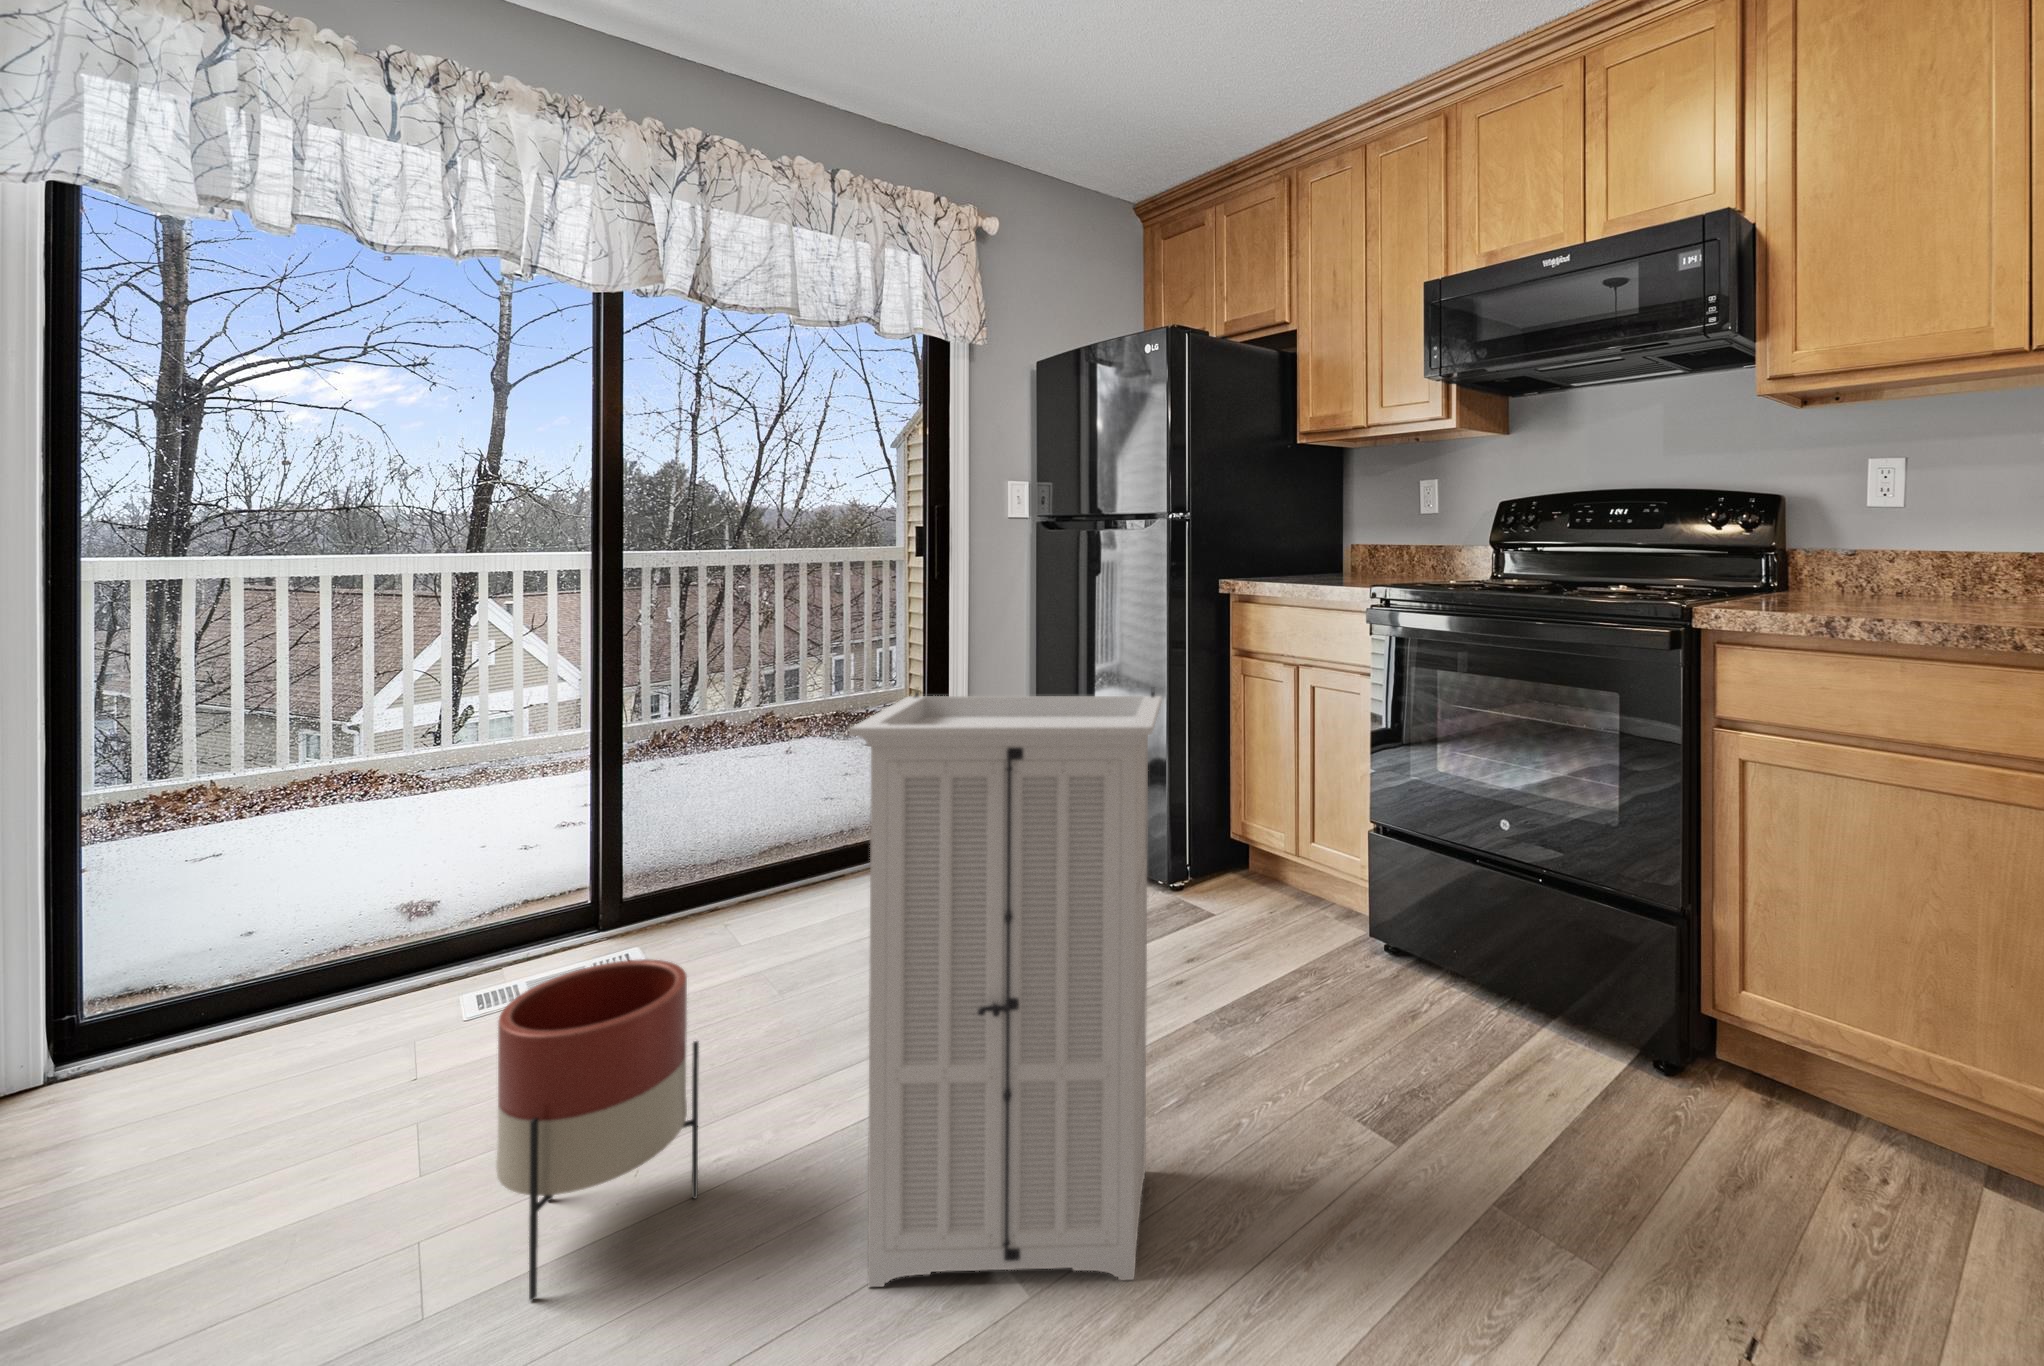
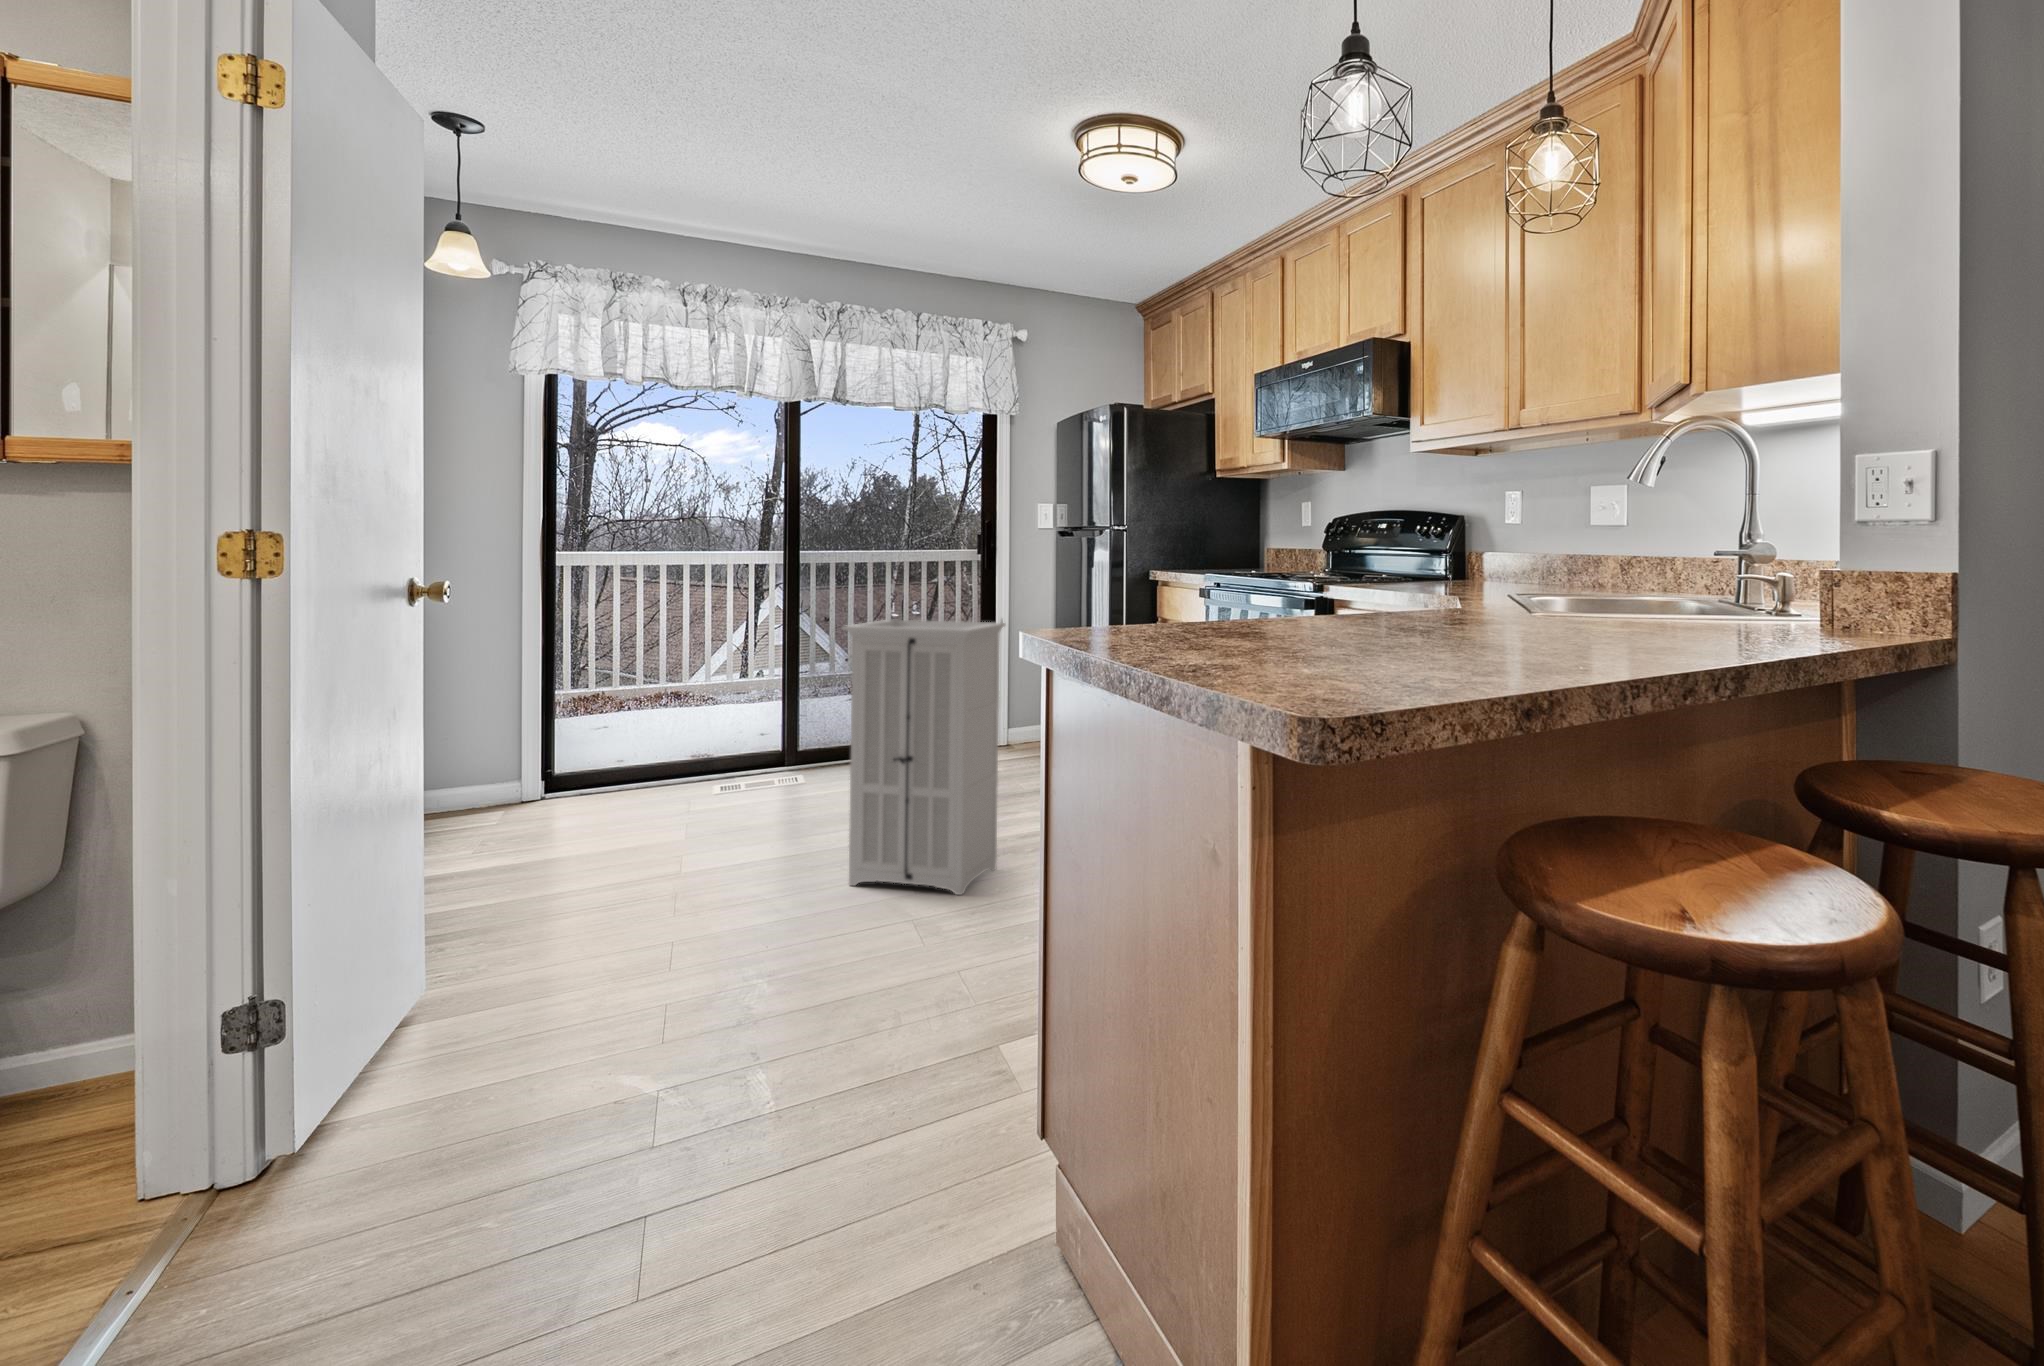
planter: present [496,959,699,1301] -> none [707,744,794,875]

